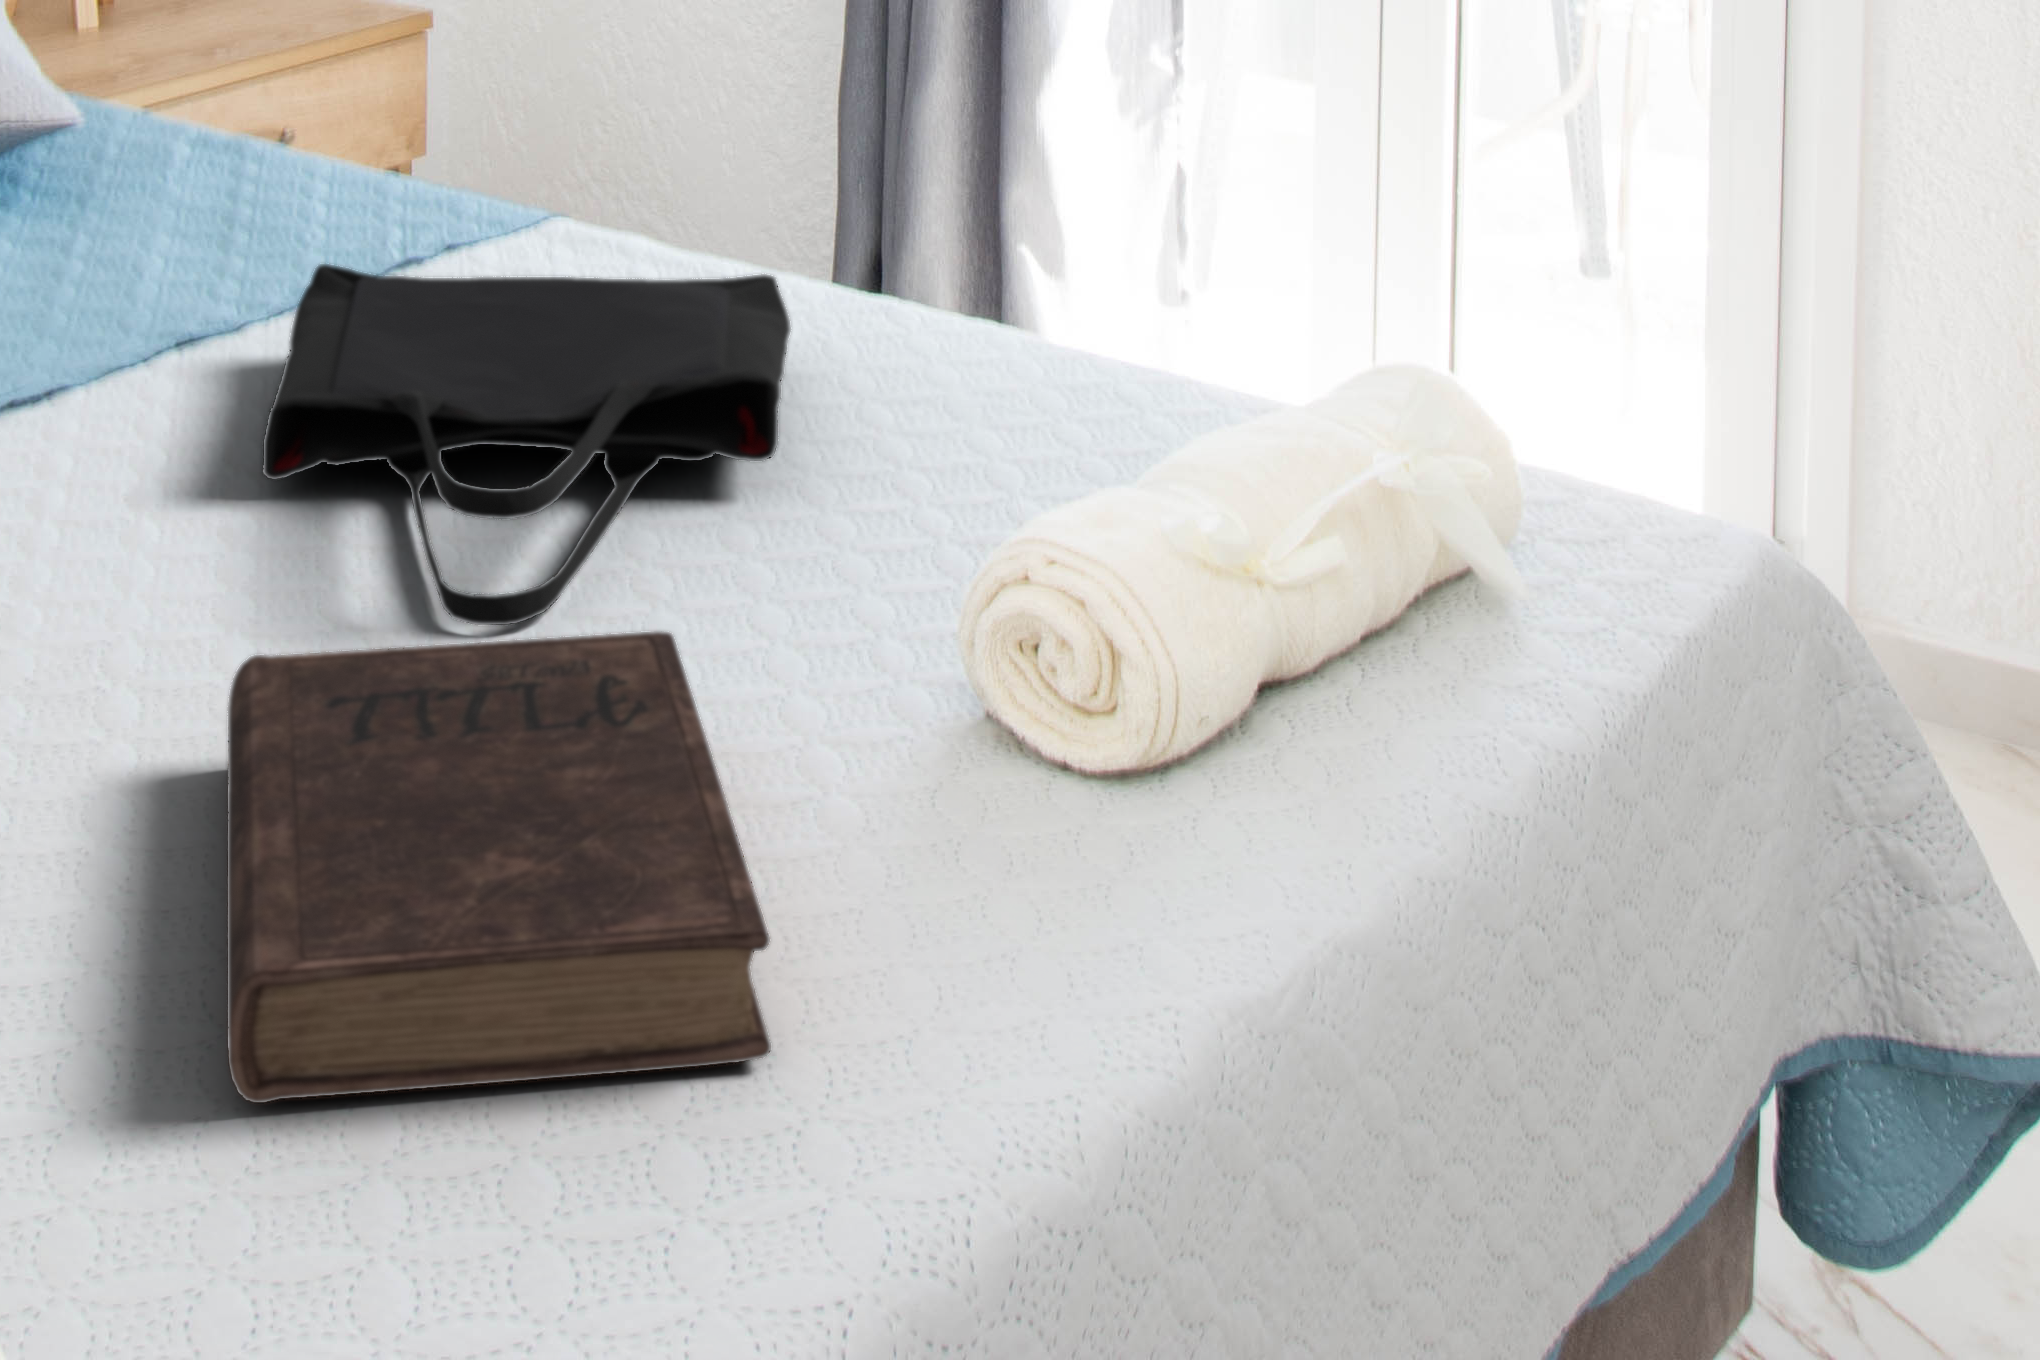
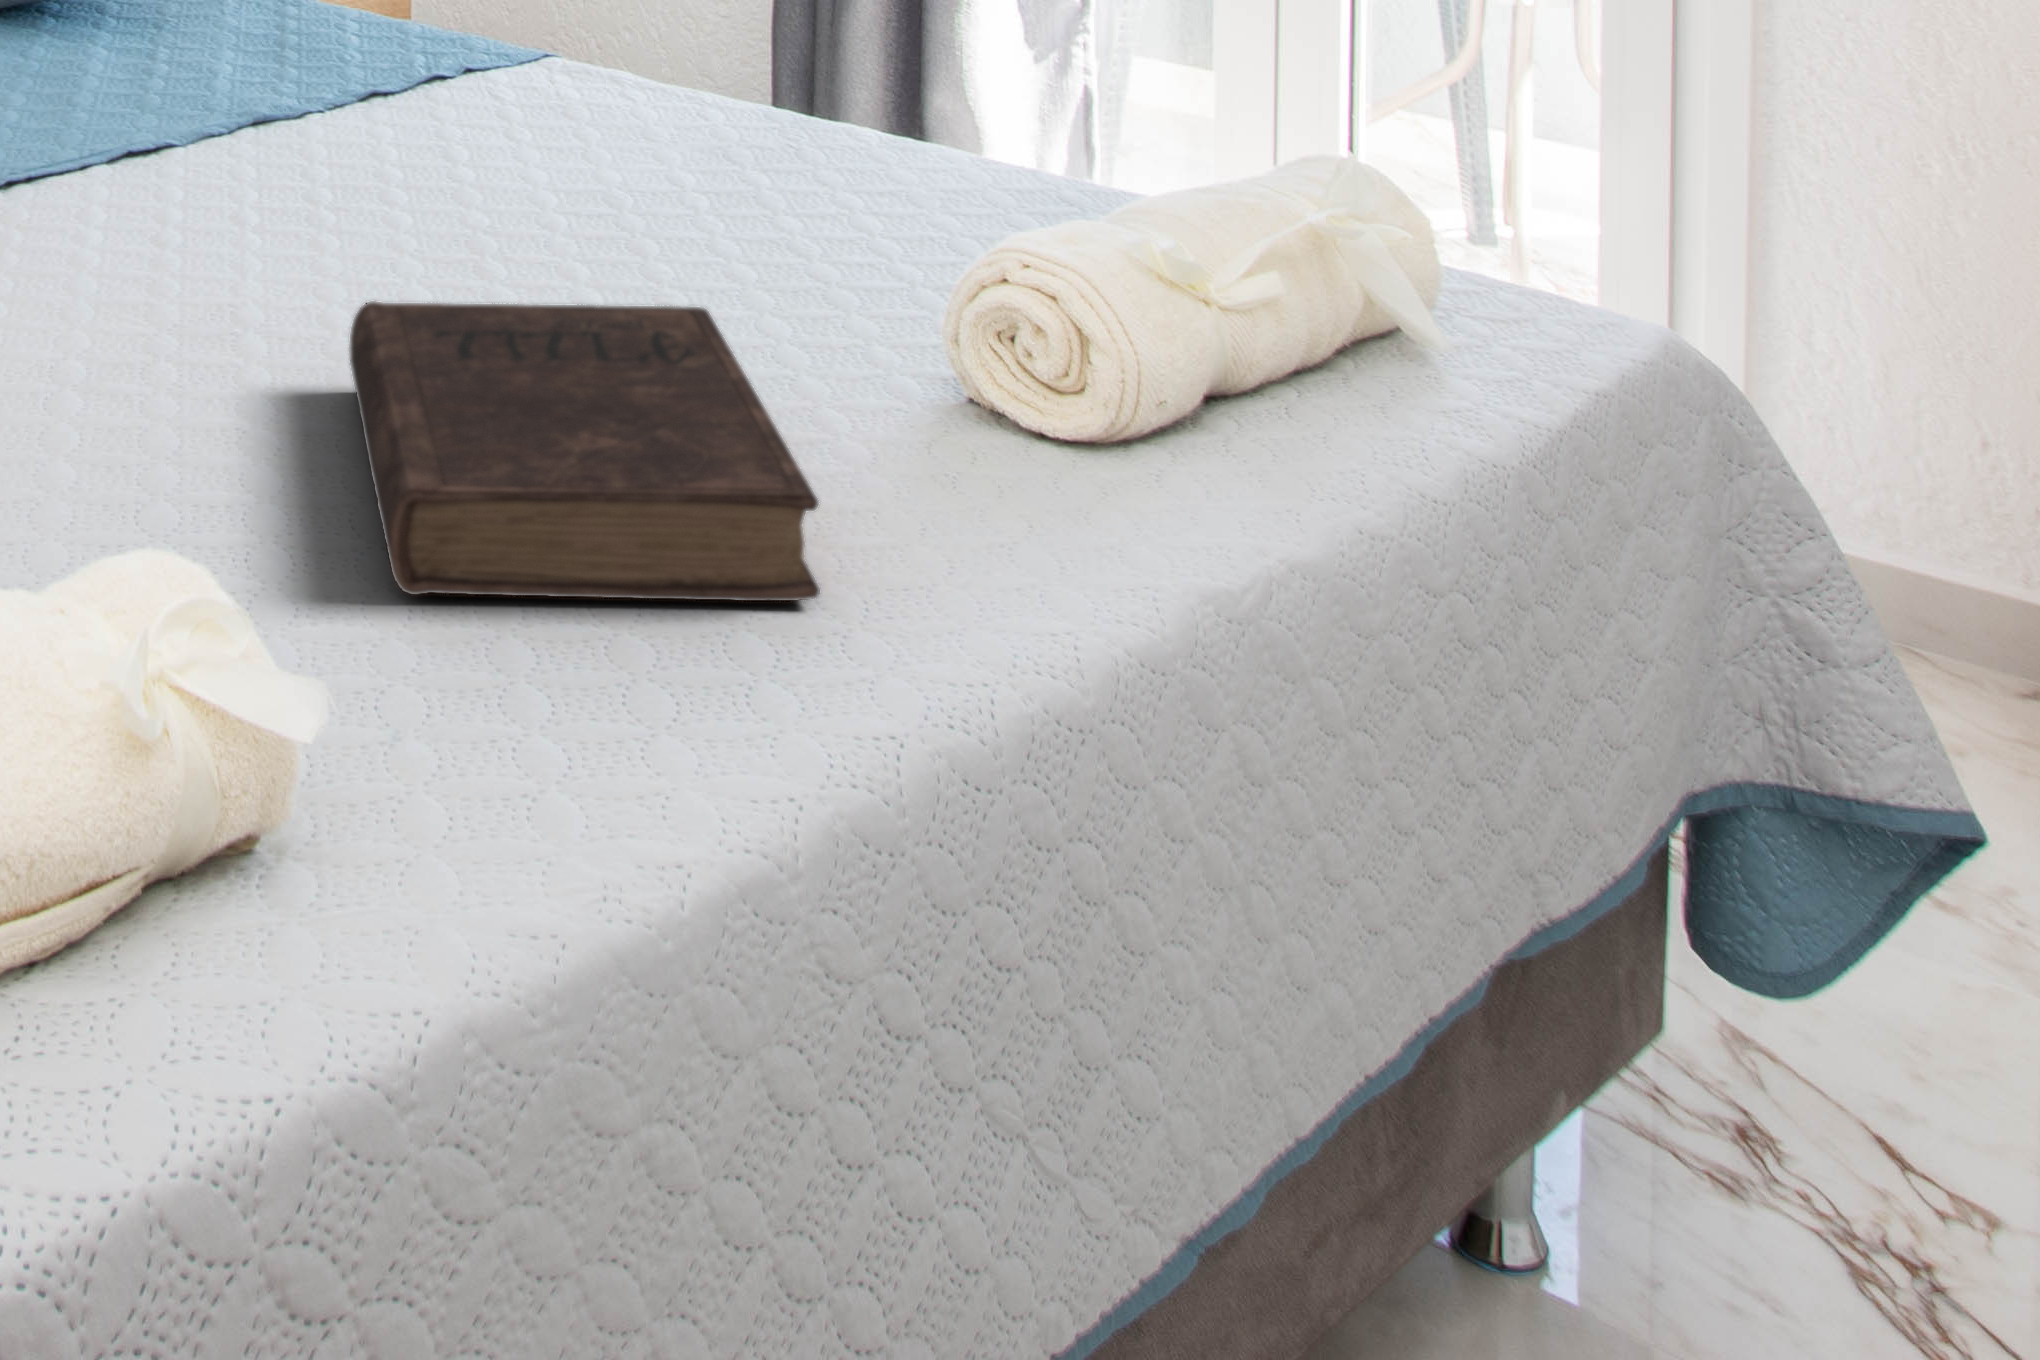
tote bag: present [263,264,790,625] -> none [346,54,775,314]

